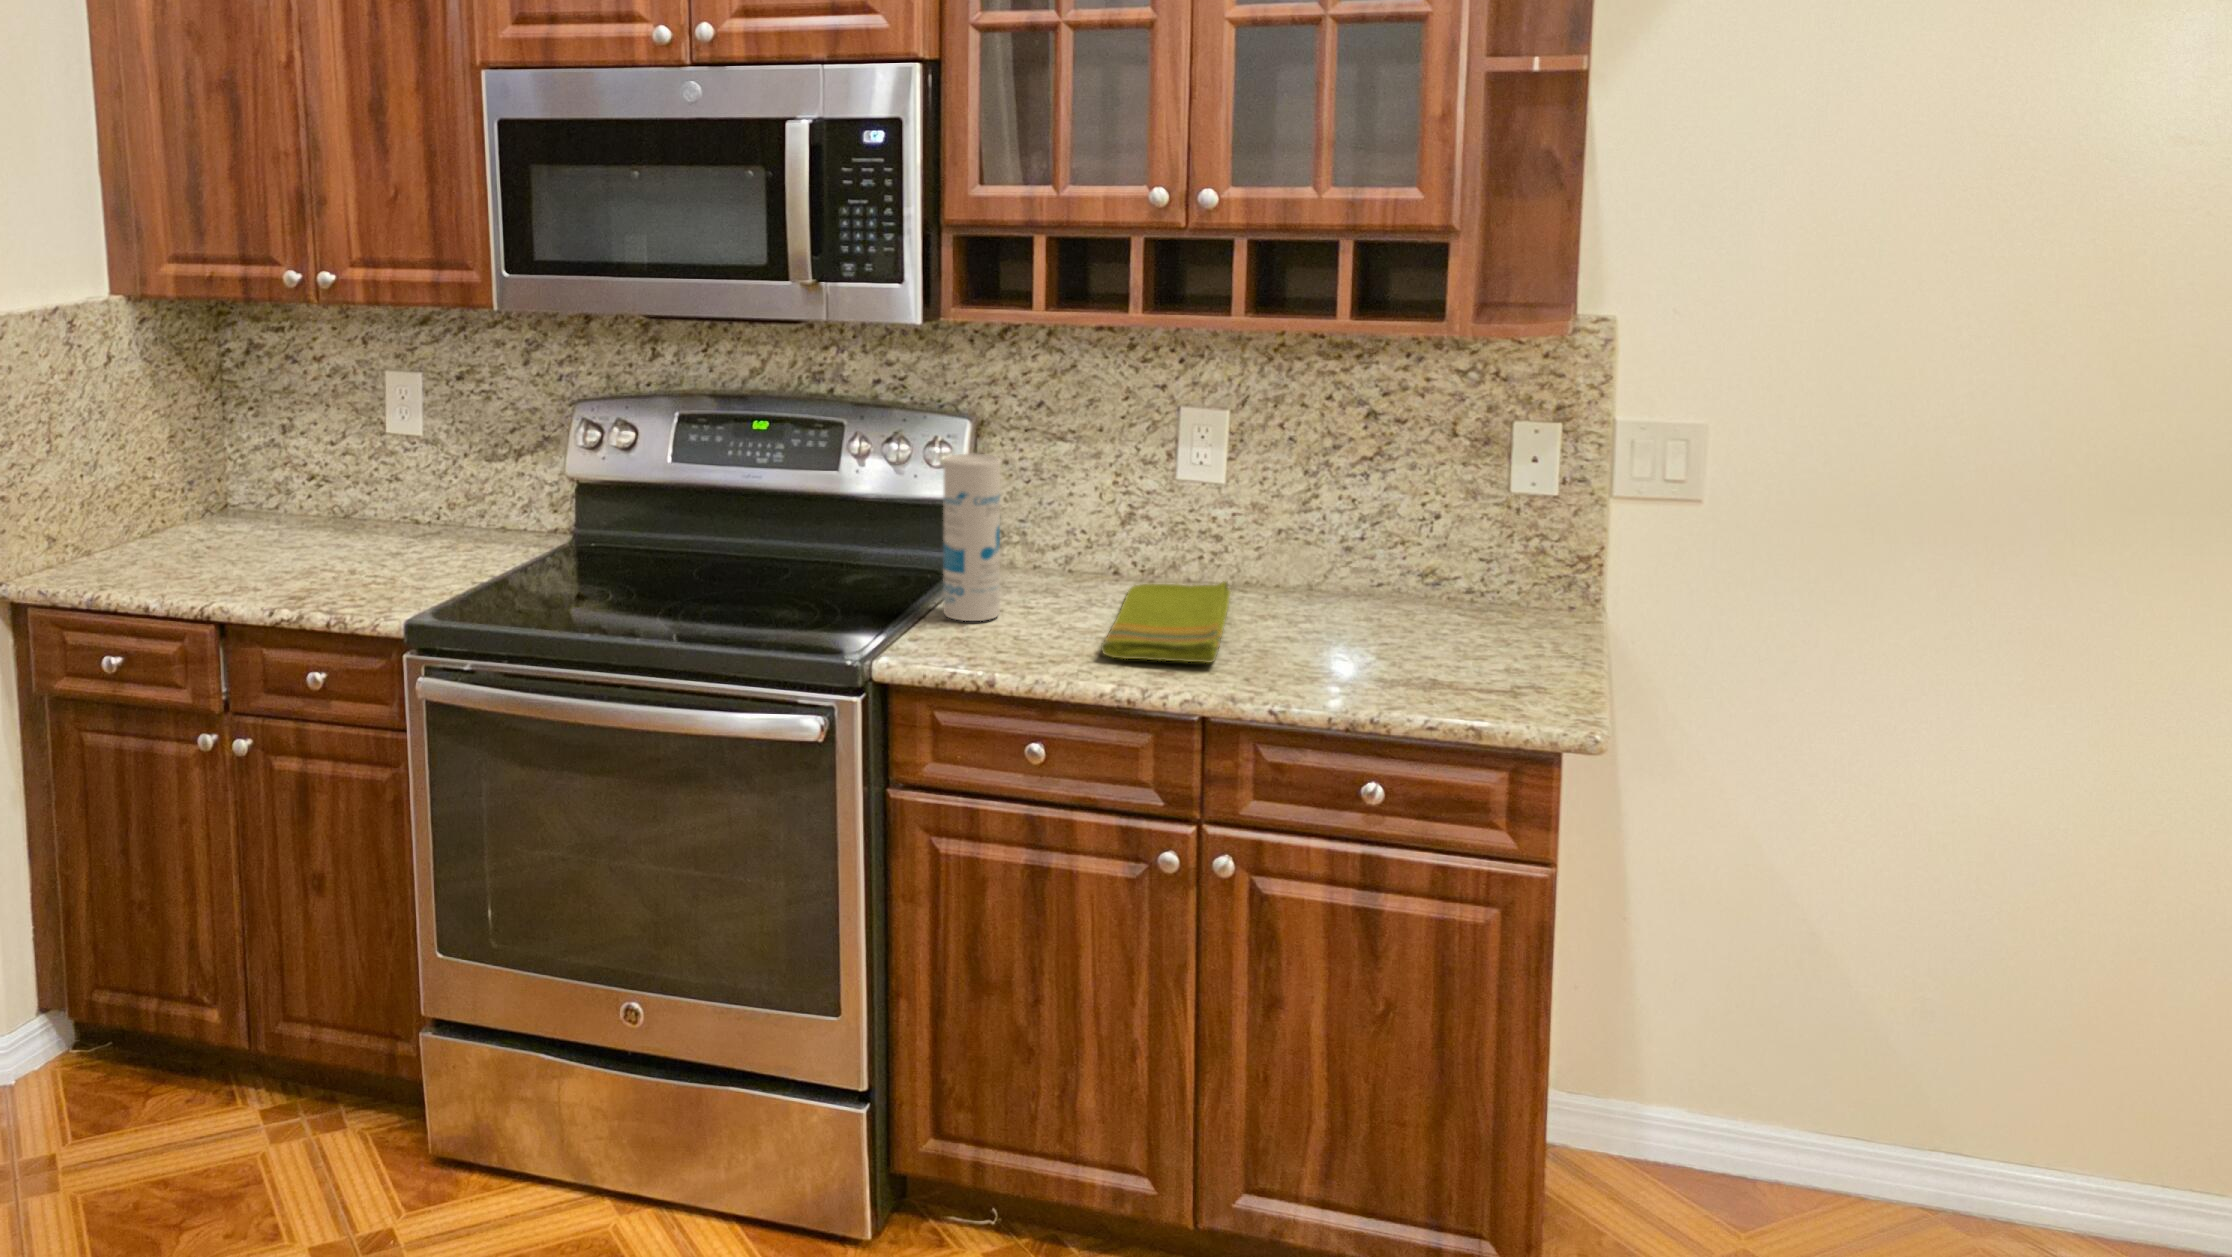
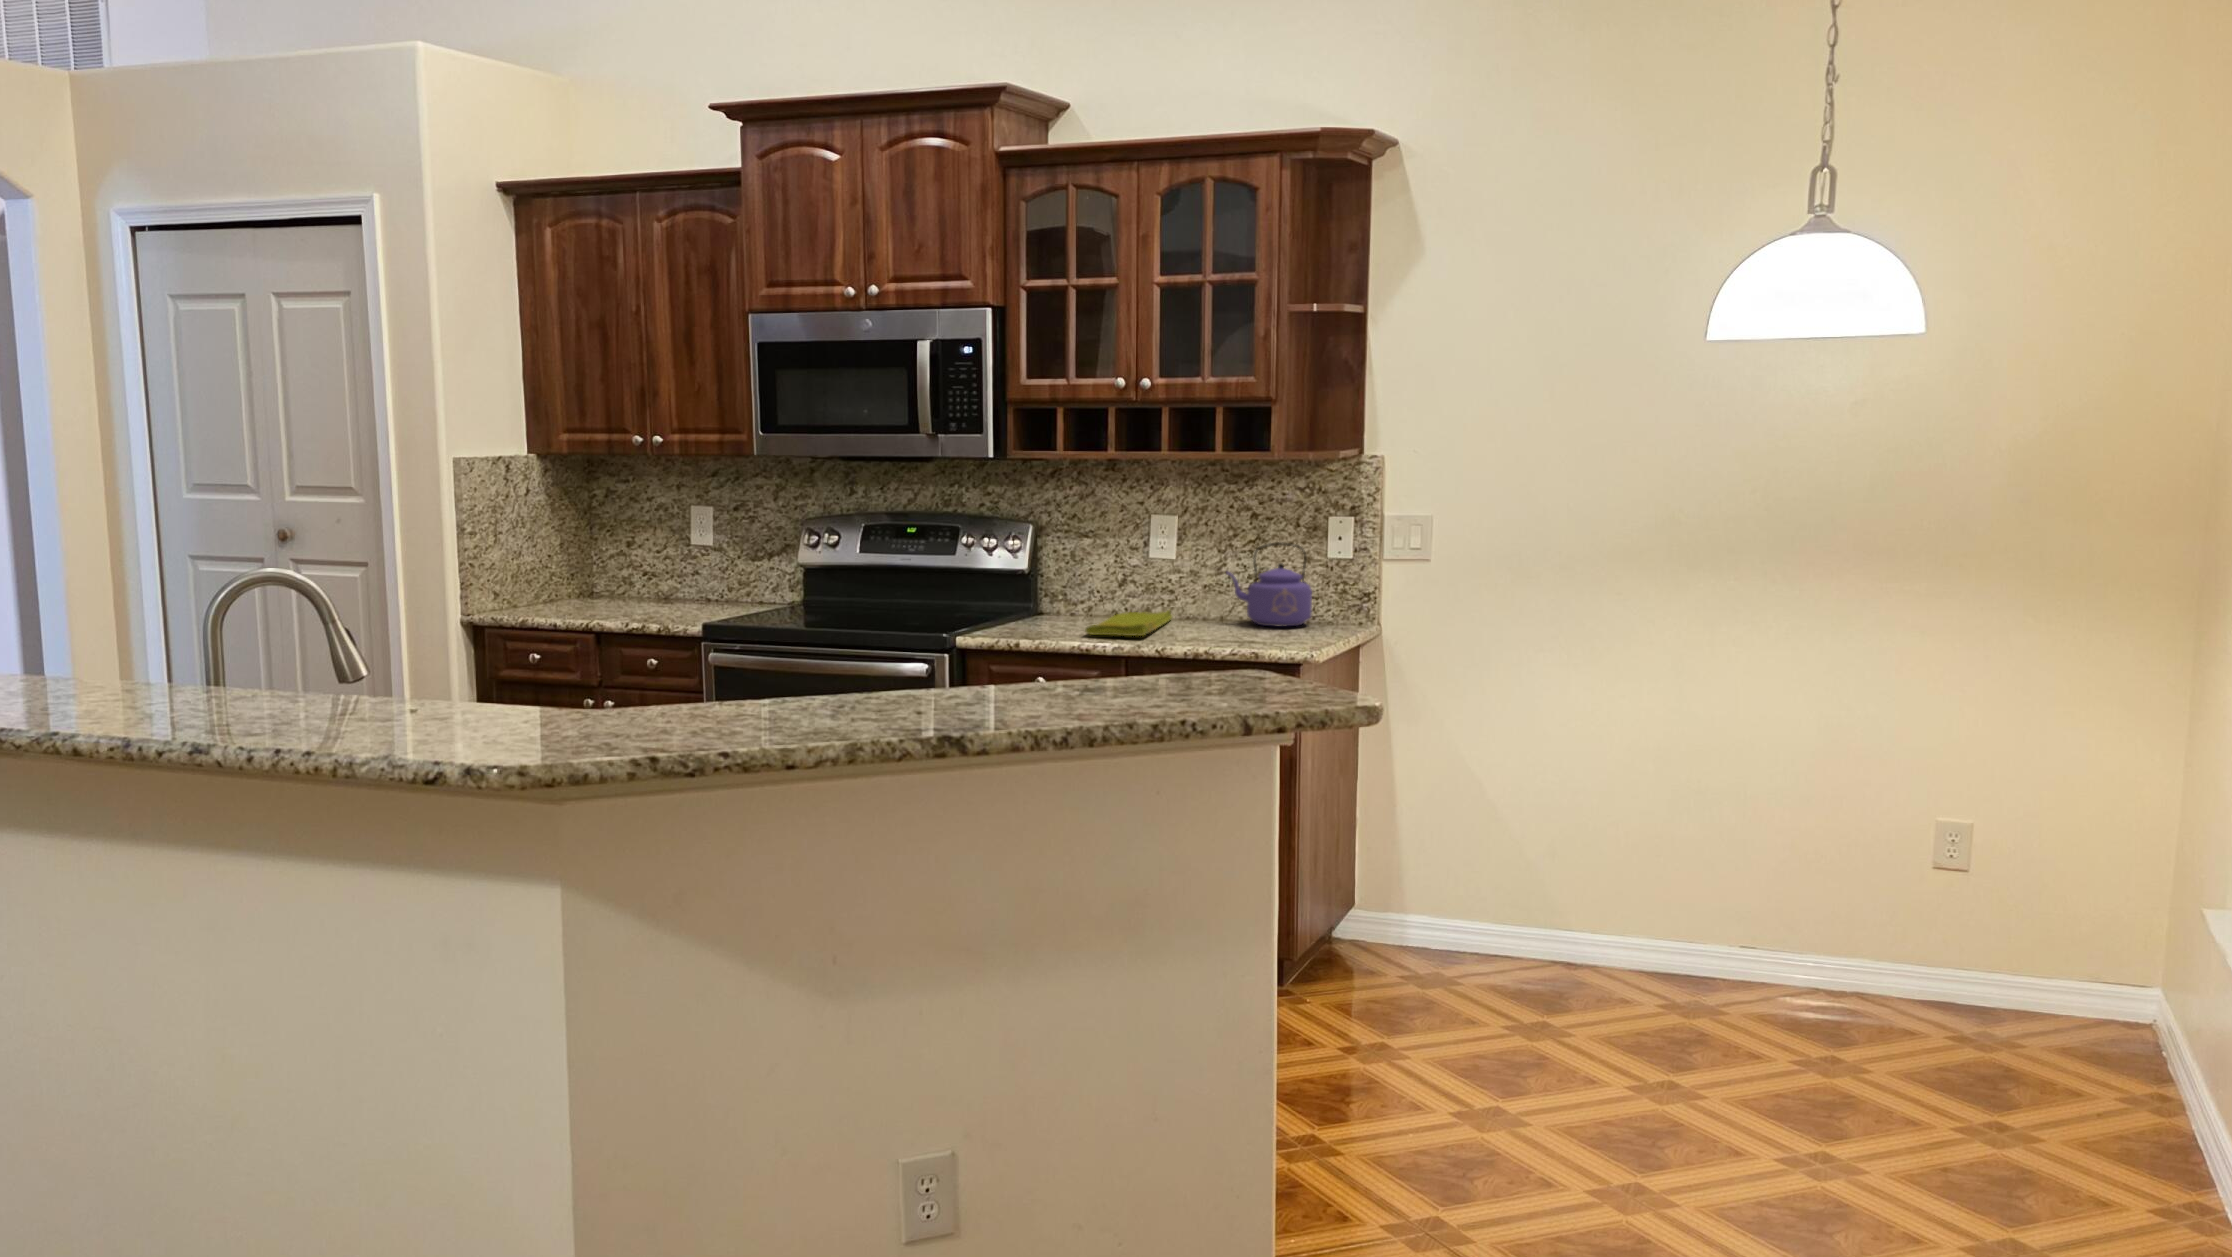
canister: present [943,454,1000,621] -> none [1006,532,1038,624]
kettle: none [1329,469,1484,620] -> present [1226,542,1312,627]

